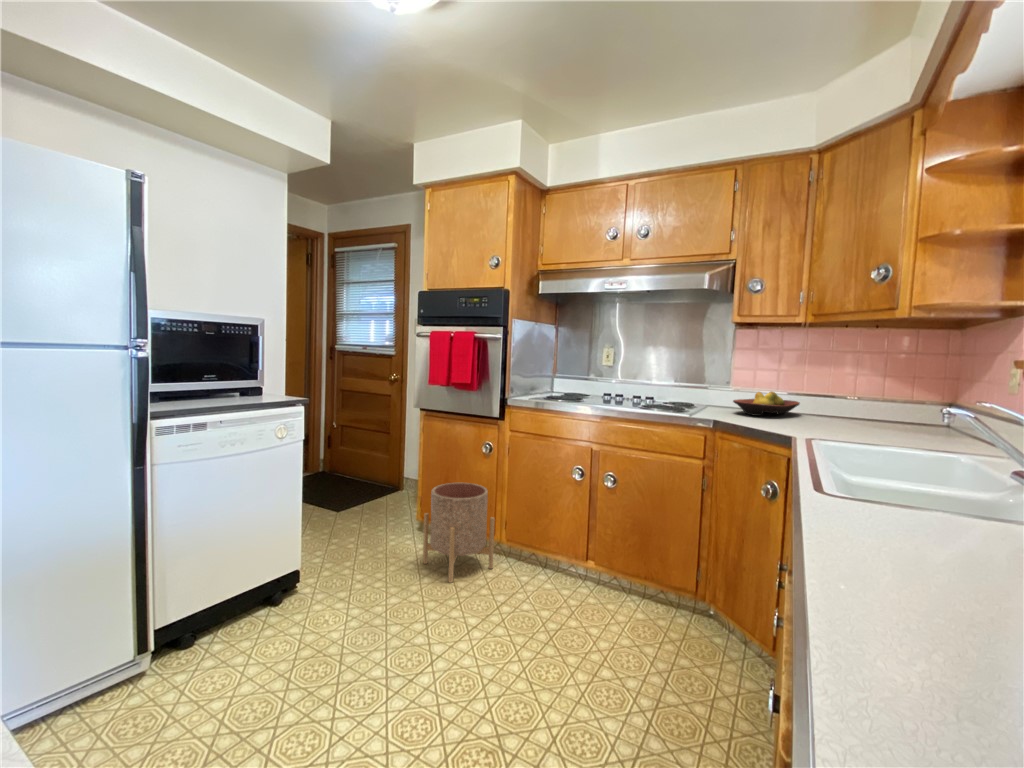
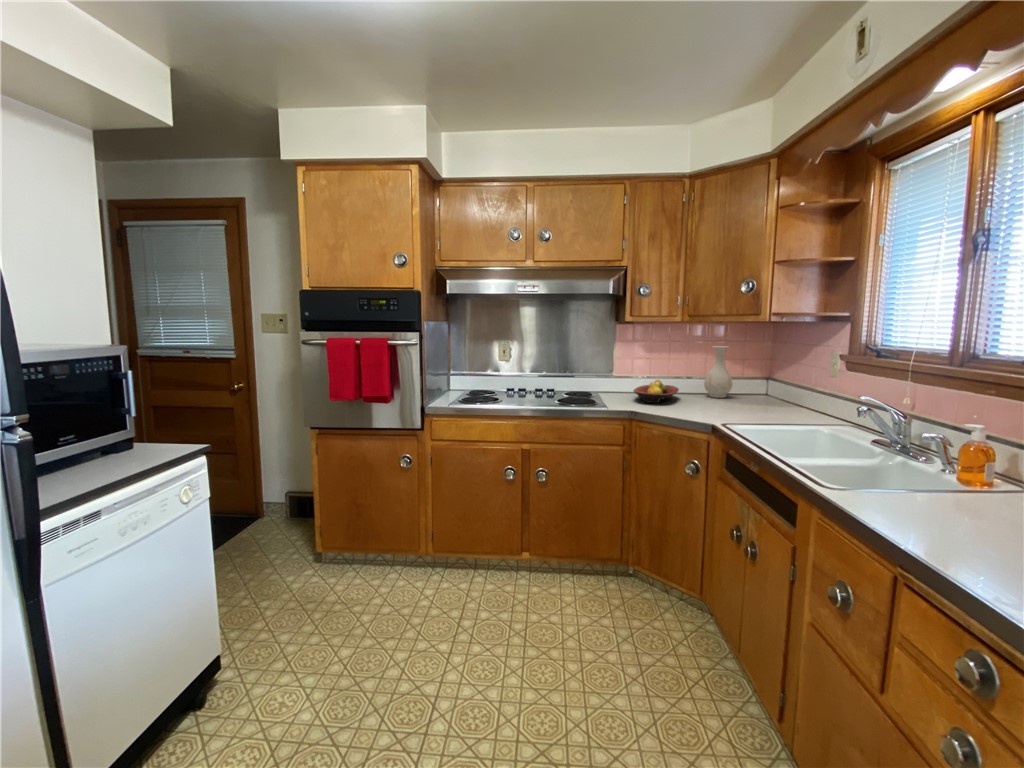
vase: none [843,355,884,421] -> present [704,346,732,398]
planter: present [423,483,495,582] -> none [348,501,428,612]

